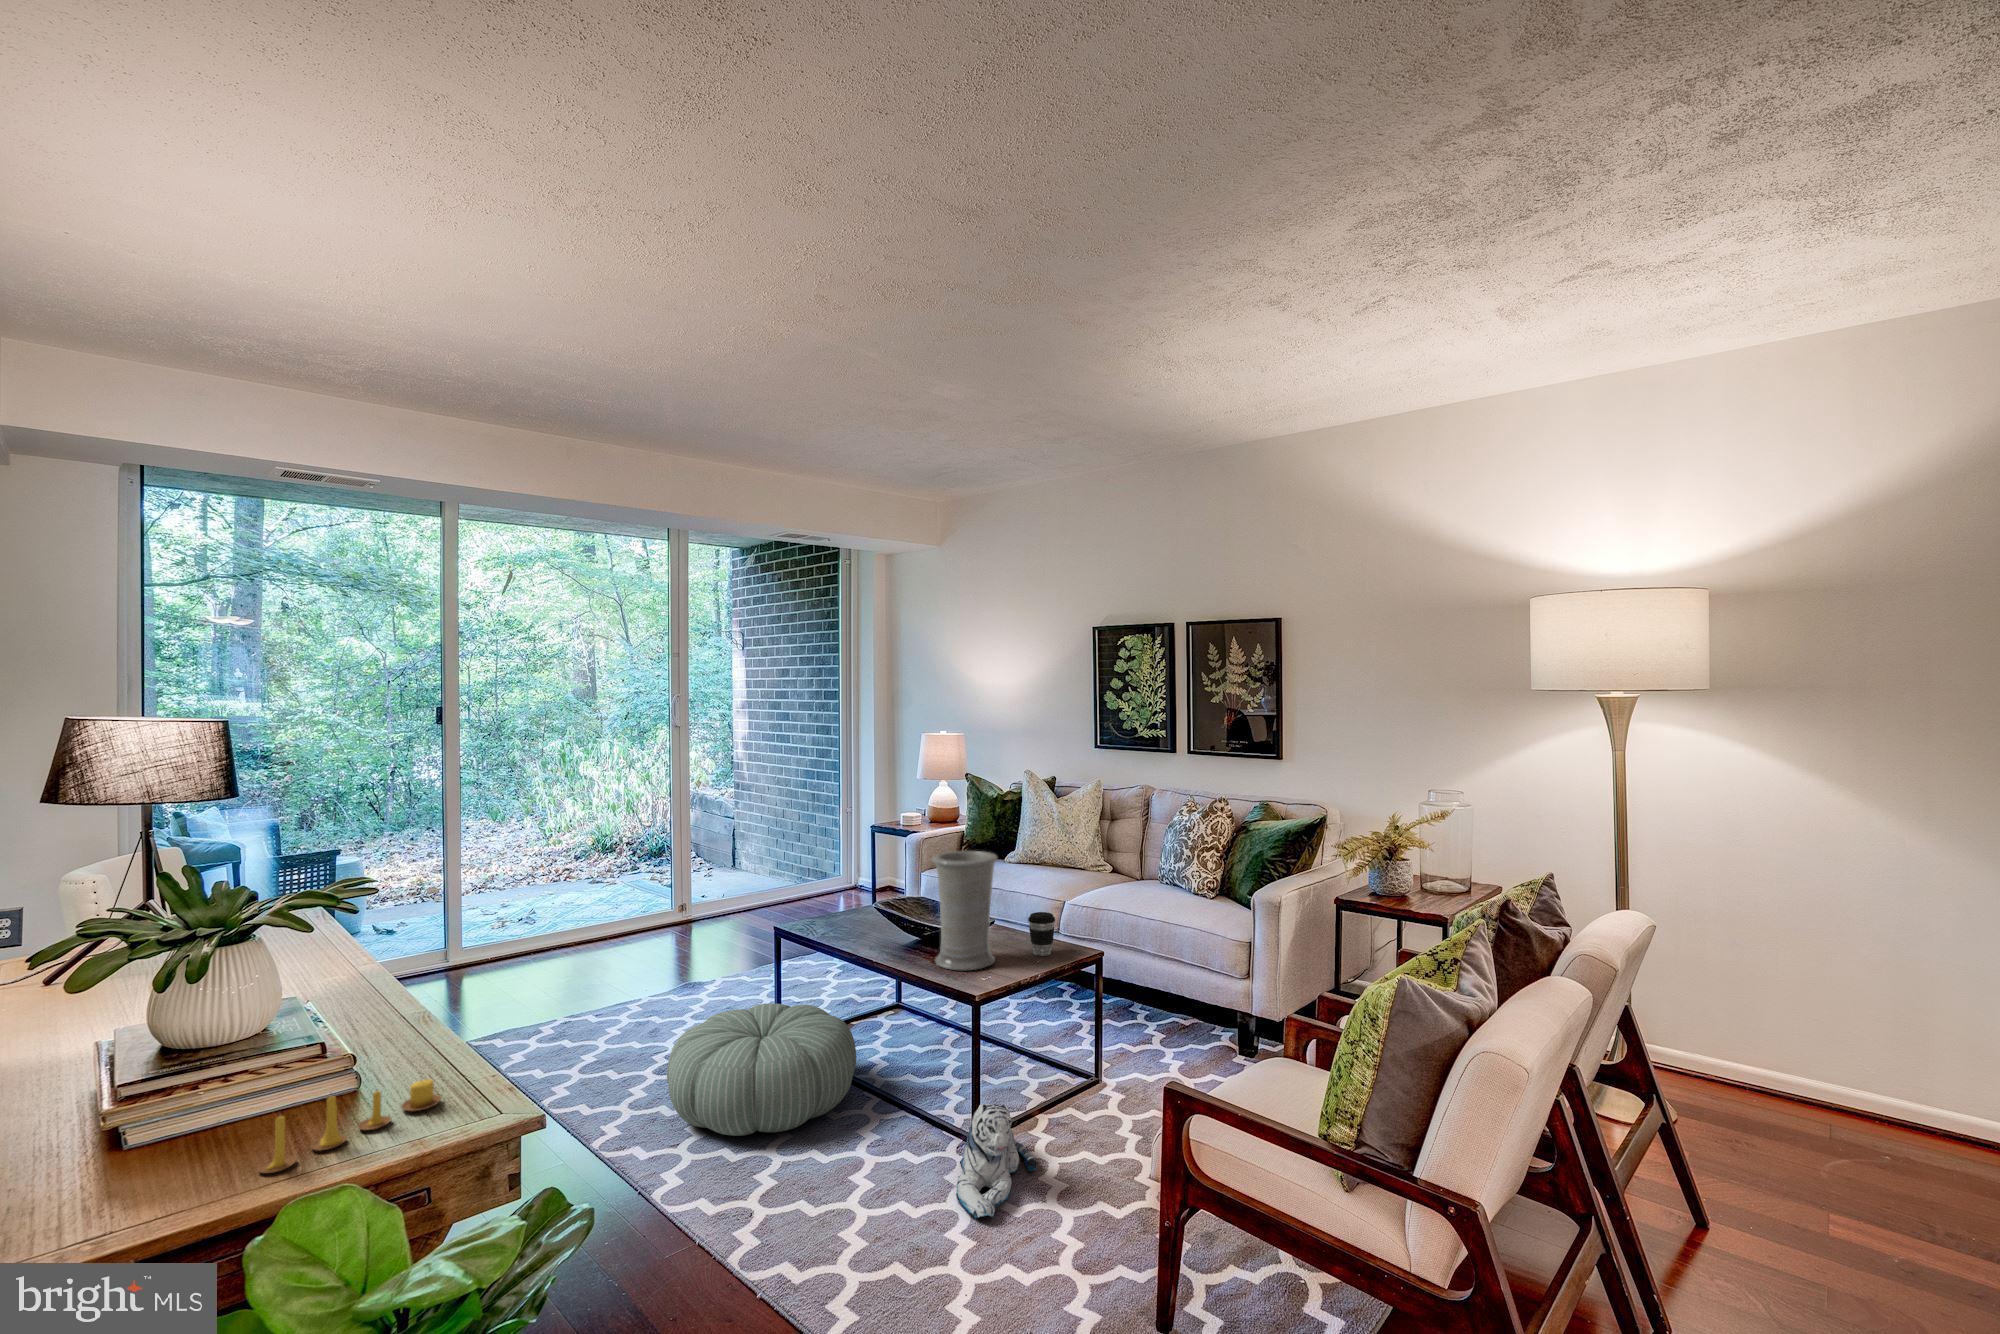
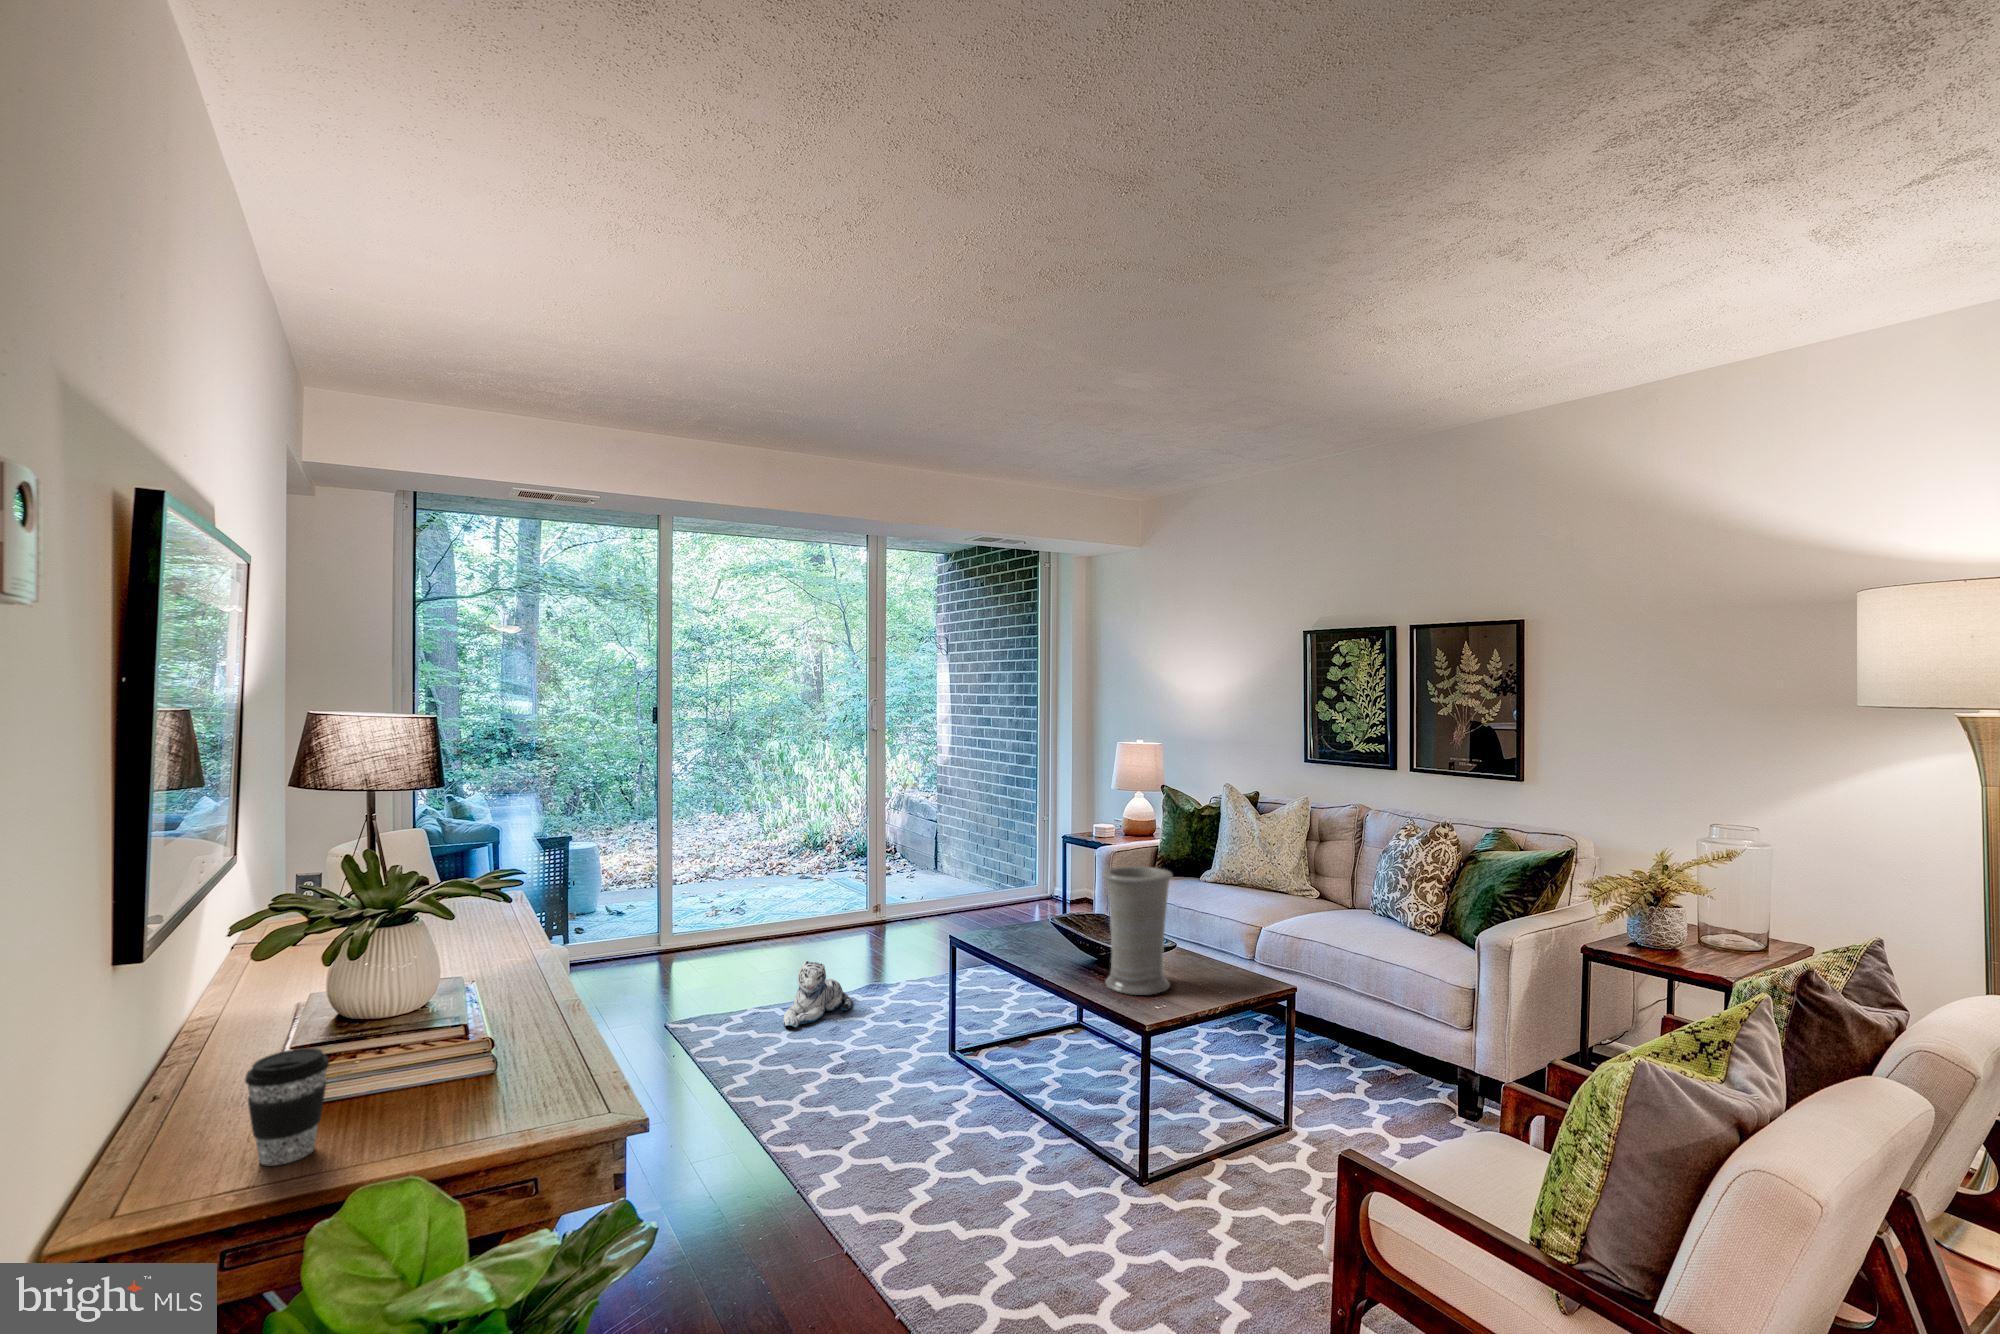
coffee cup: present [1028,912,1055,956] -> present [245,1048,329,1165]
pouf: present [667,1003,856,1136] -> none [838,1011,1024,1145]
candle: present [258,1079,441,1173] -> none [380,1065,560,1146]
plush toy: present [956,1104,1037,1219] -> present [783,961,852,1028]

